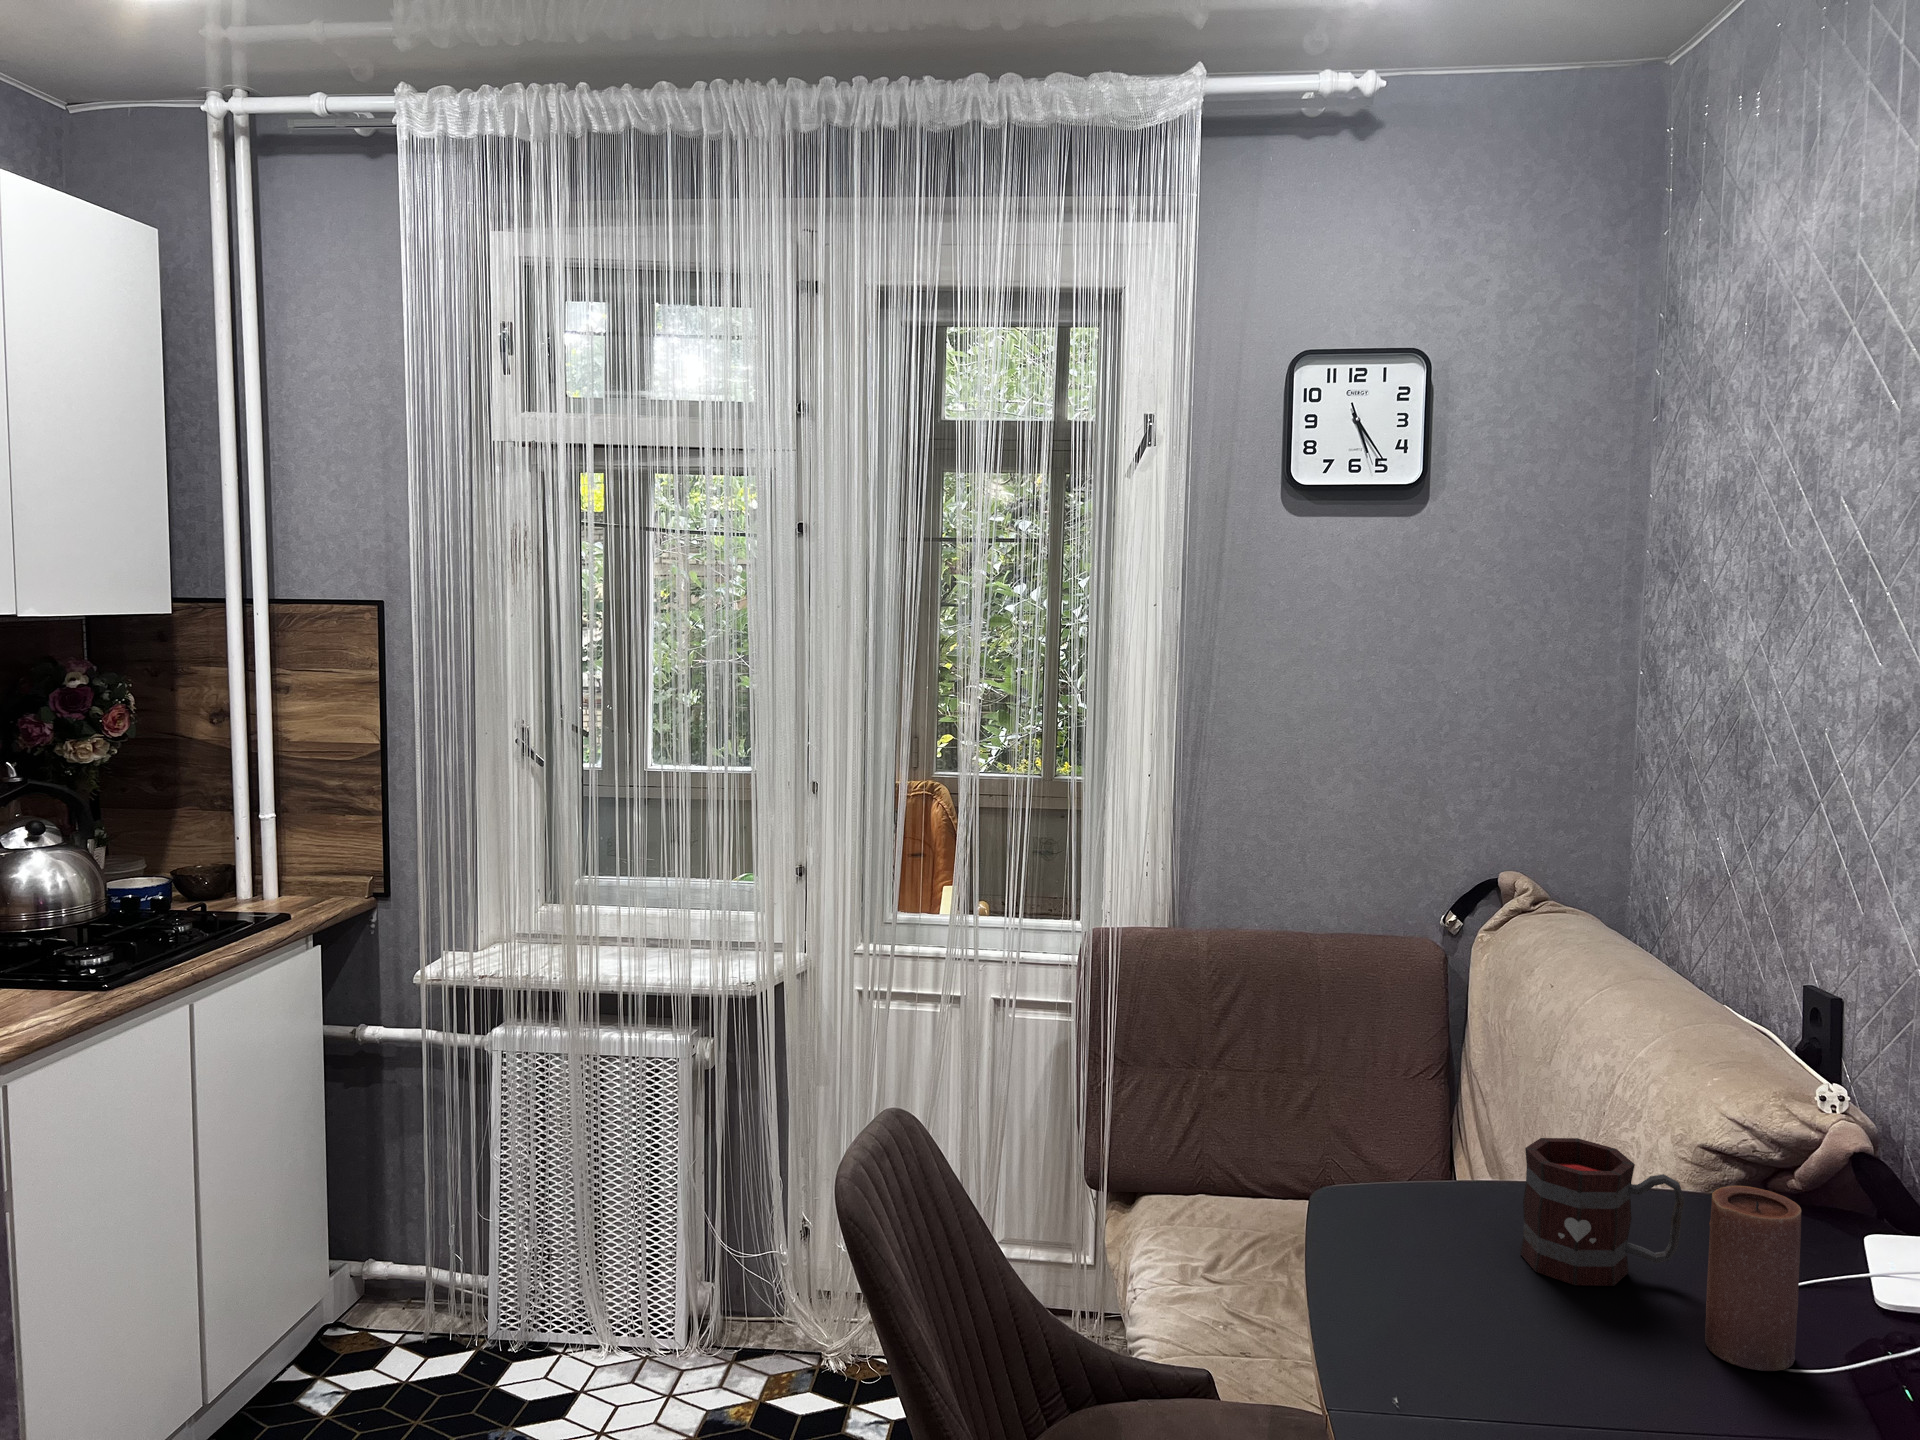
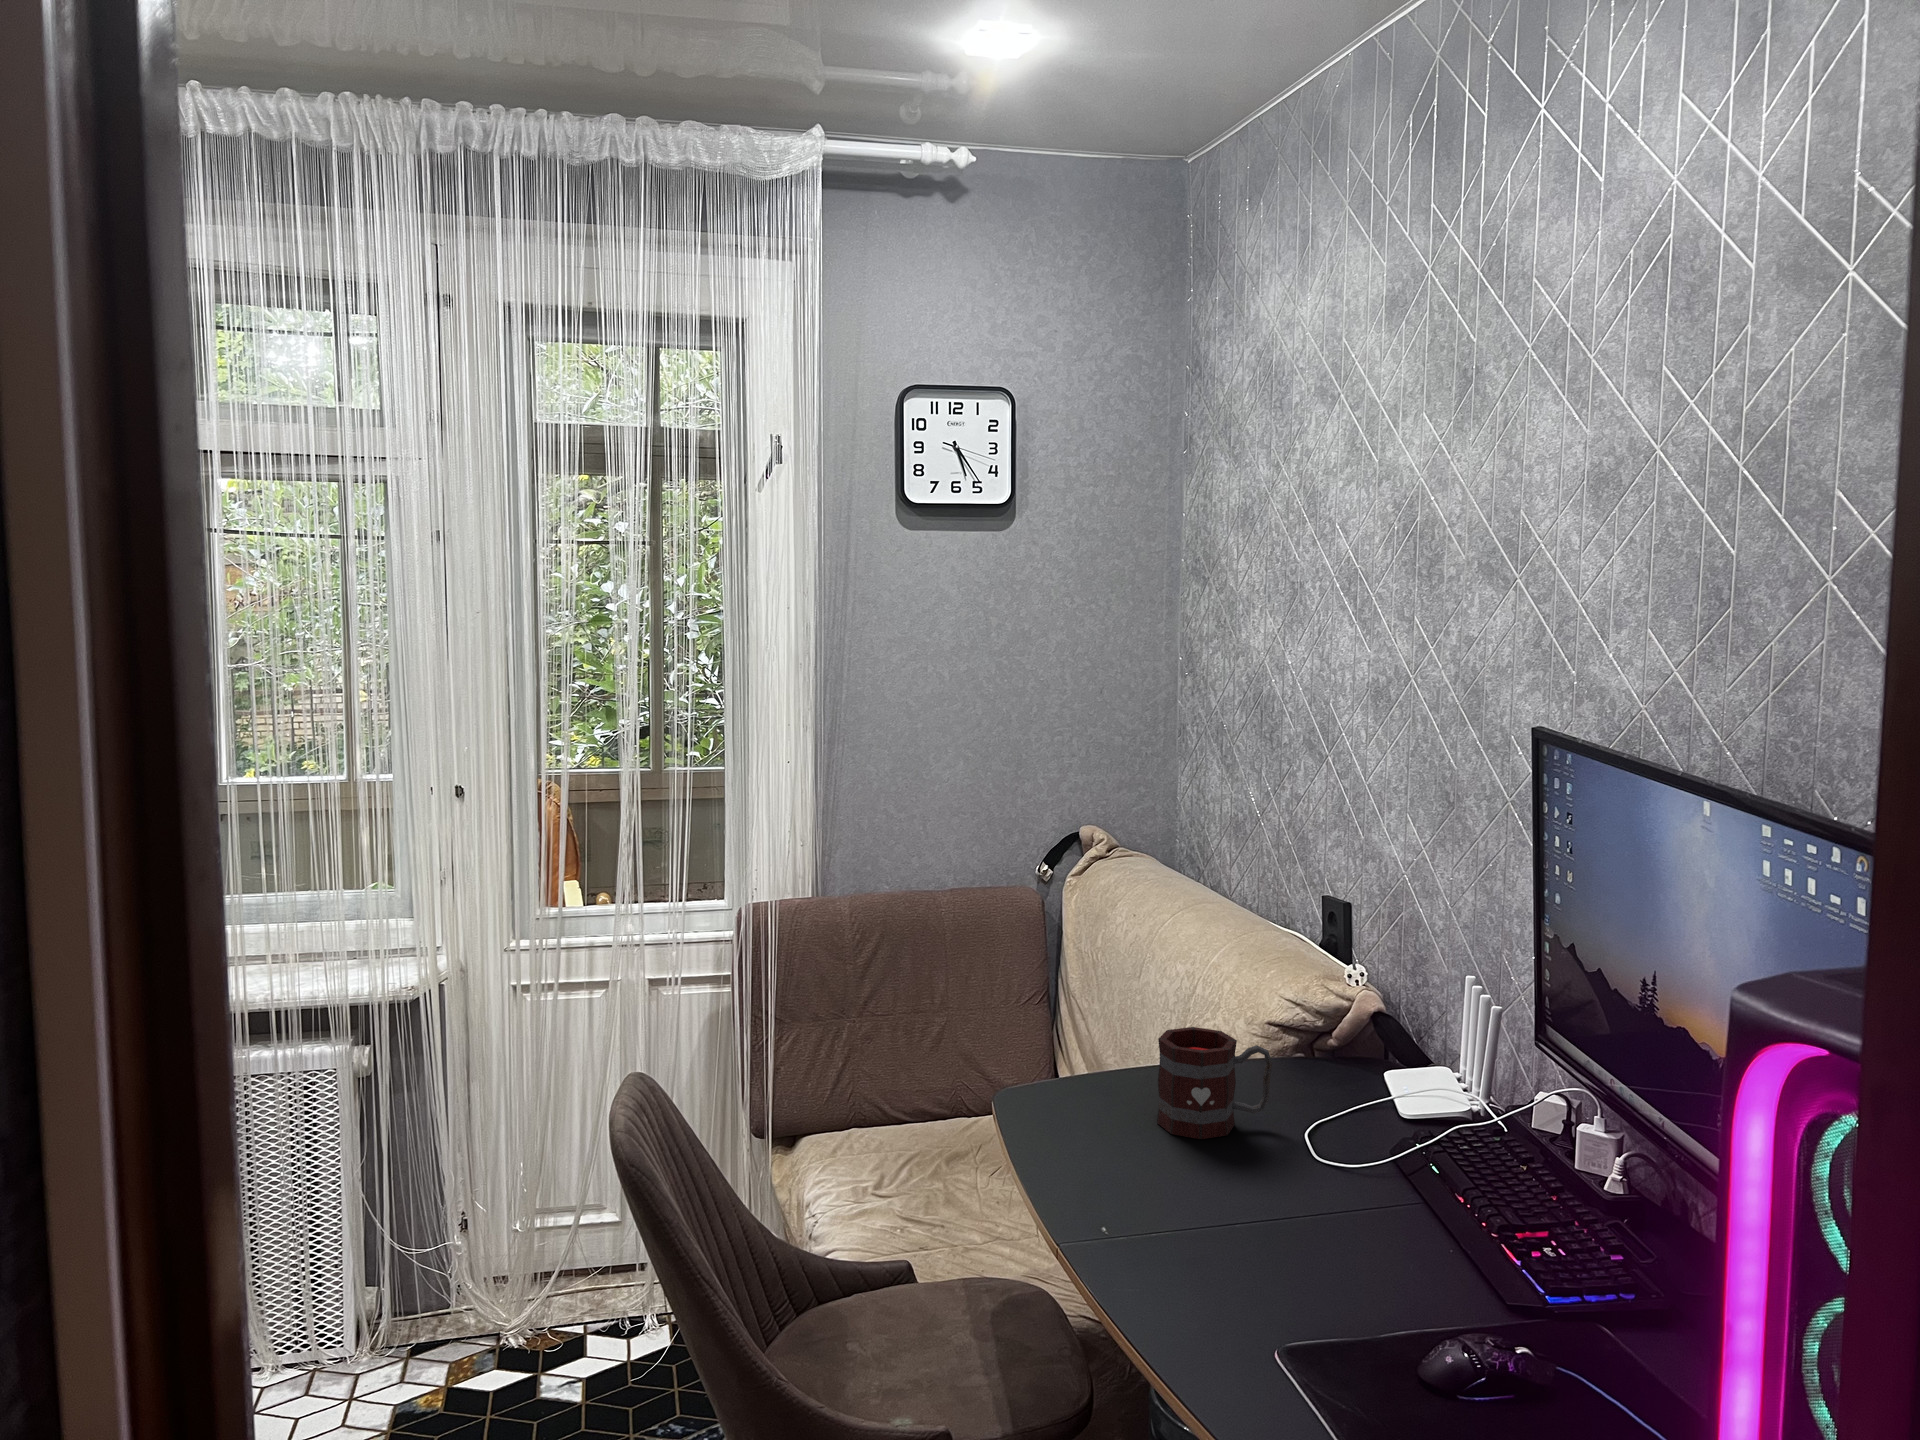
candle: present [1705,1186,1801,1371] -> none [1297,1044,1358,1178]

